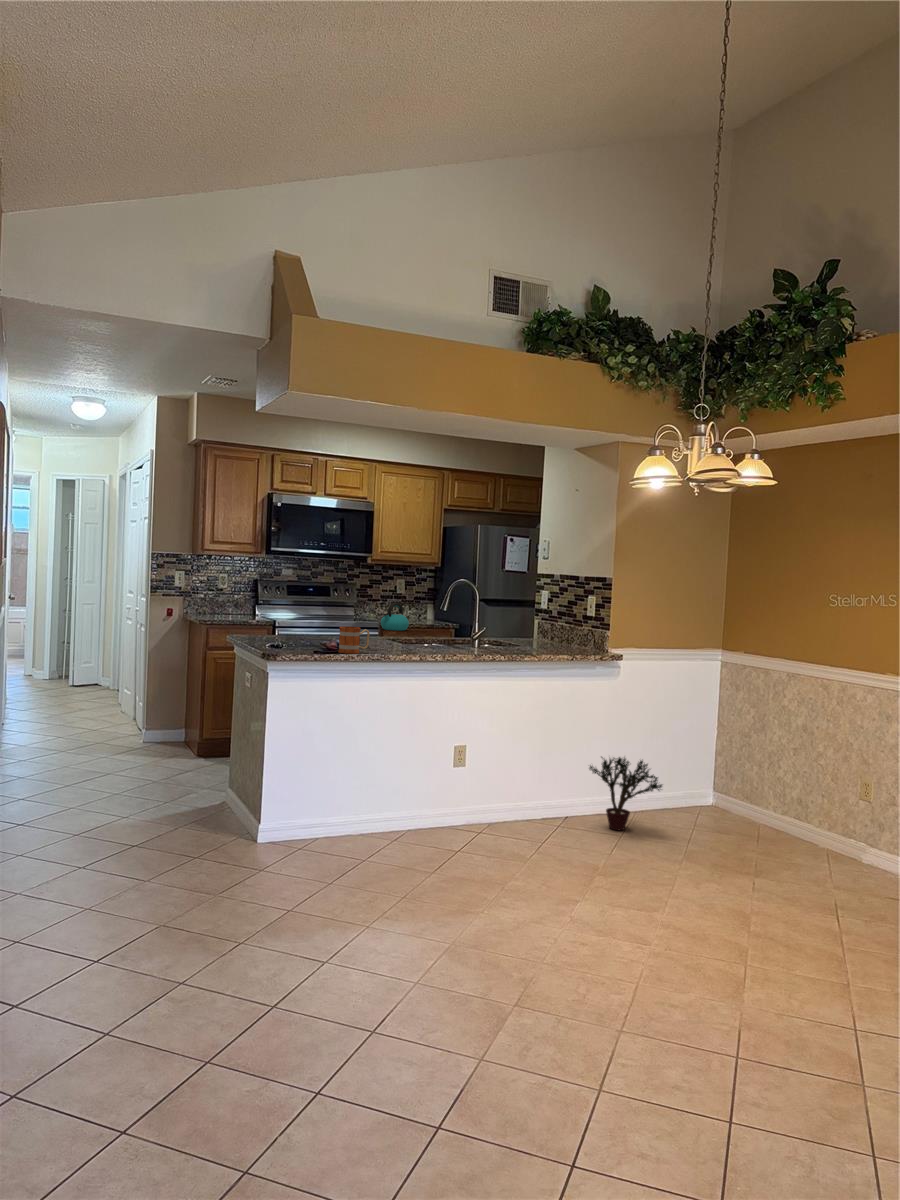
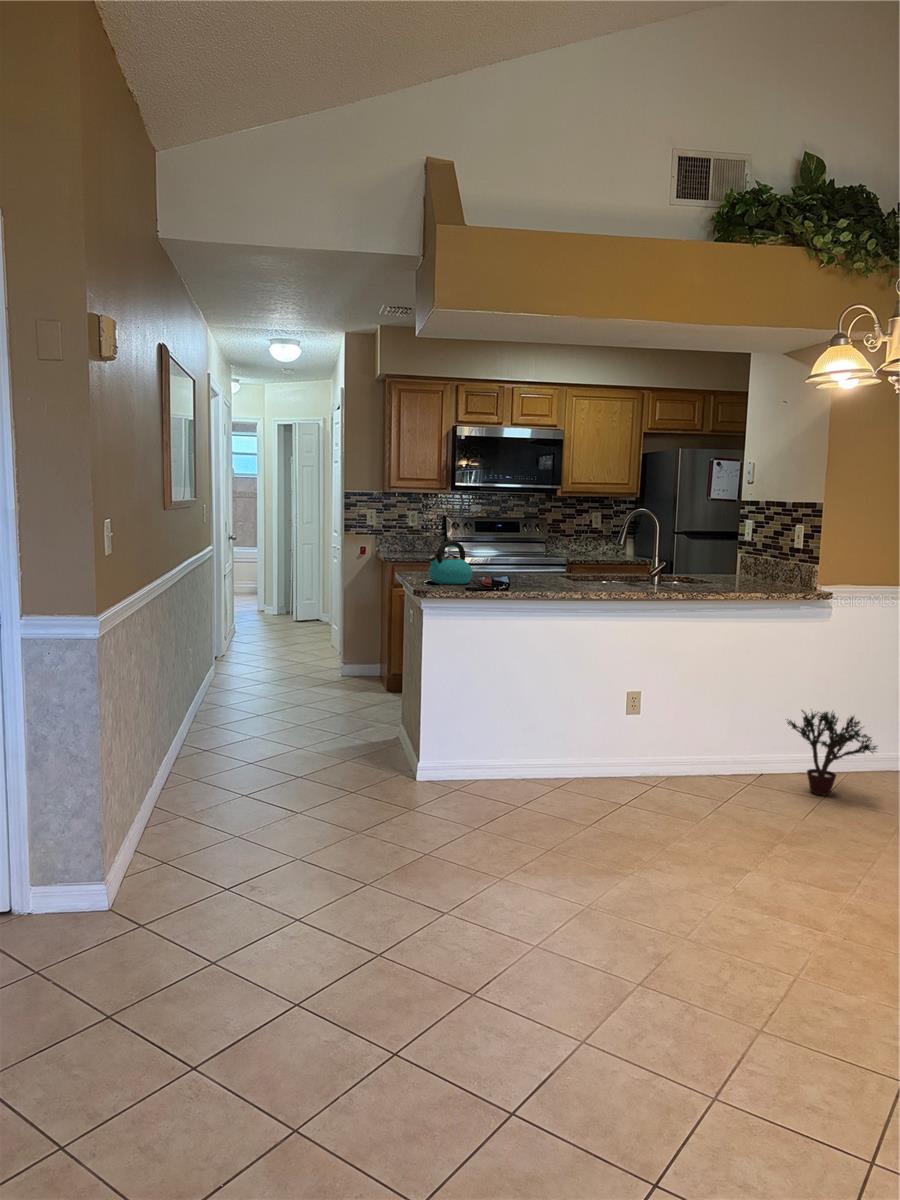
kettle: present [381,603,409,631] -> present [428,541,473,585]
mug: present [338,627,370,654] -> none [494,562,528,591]

